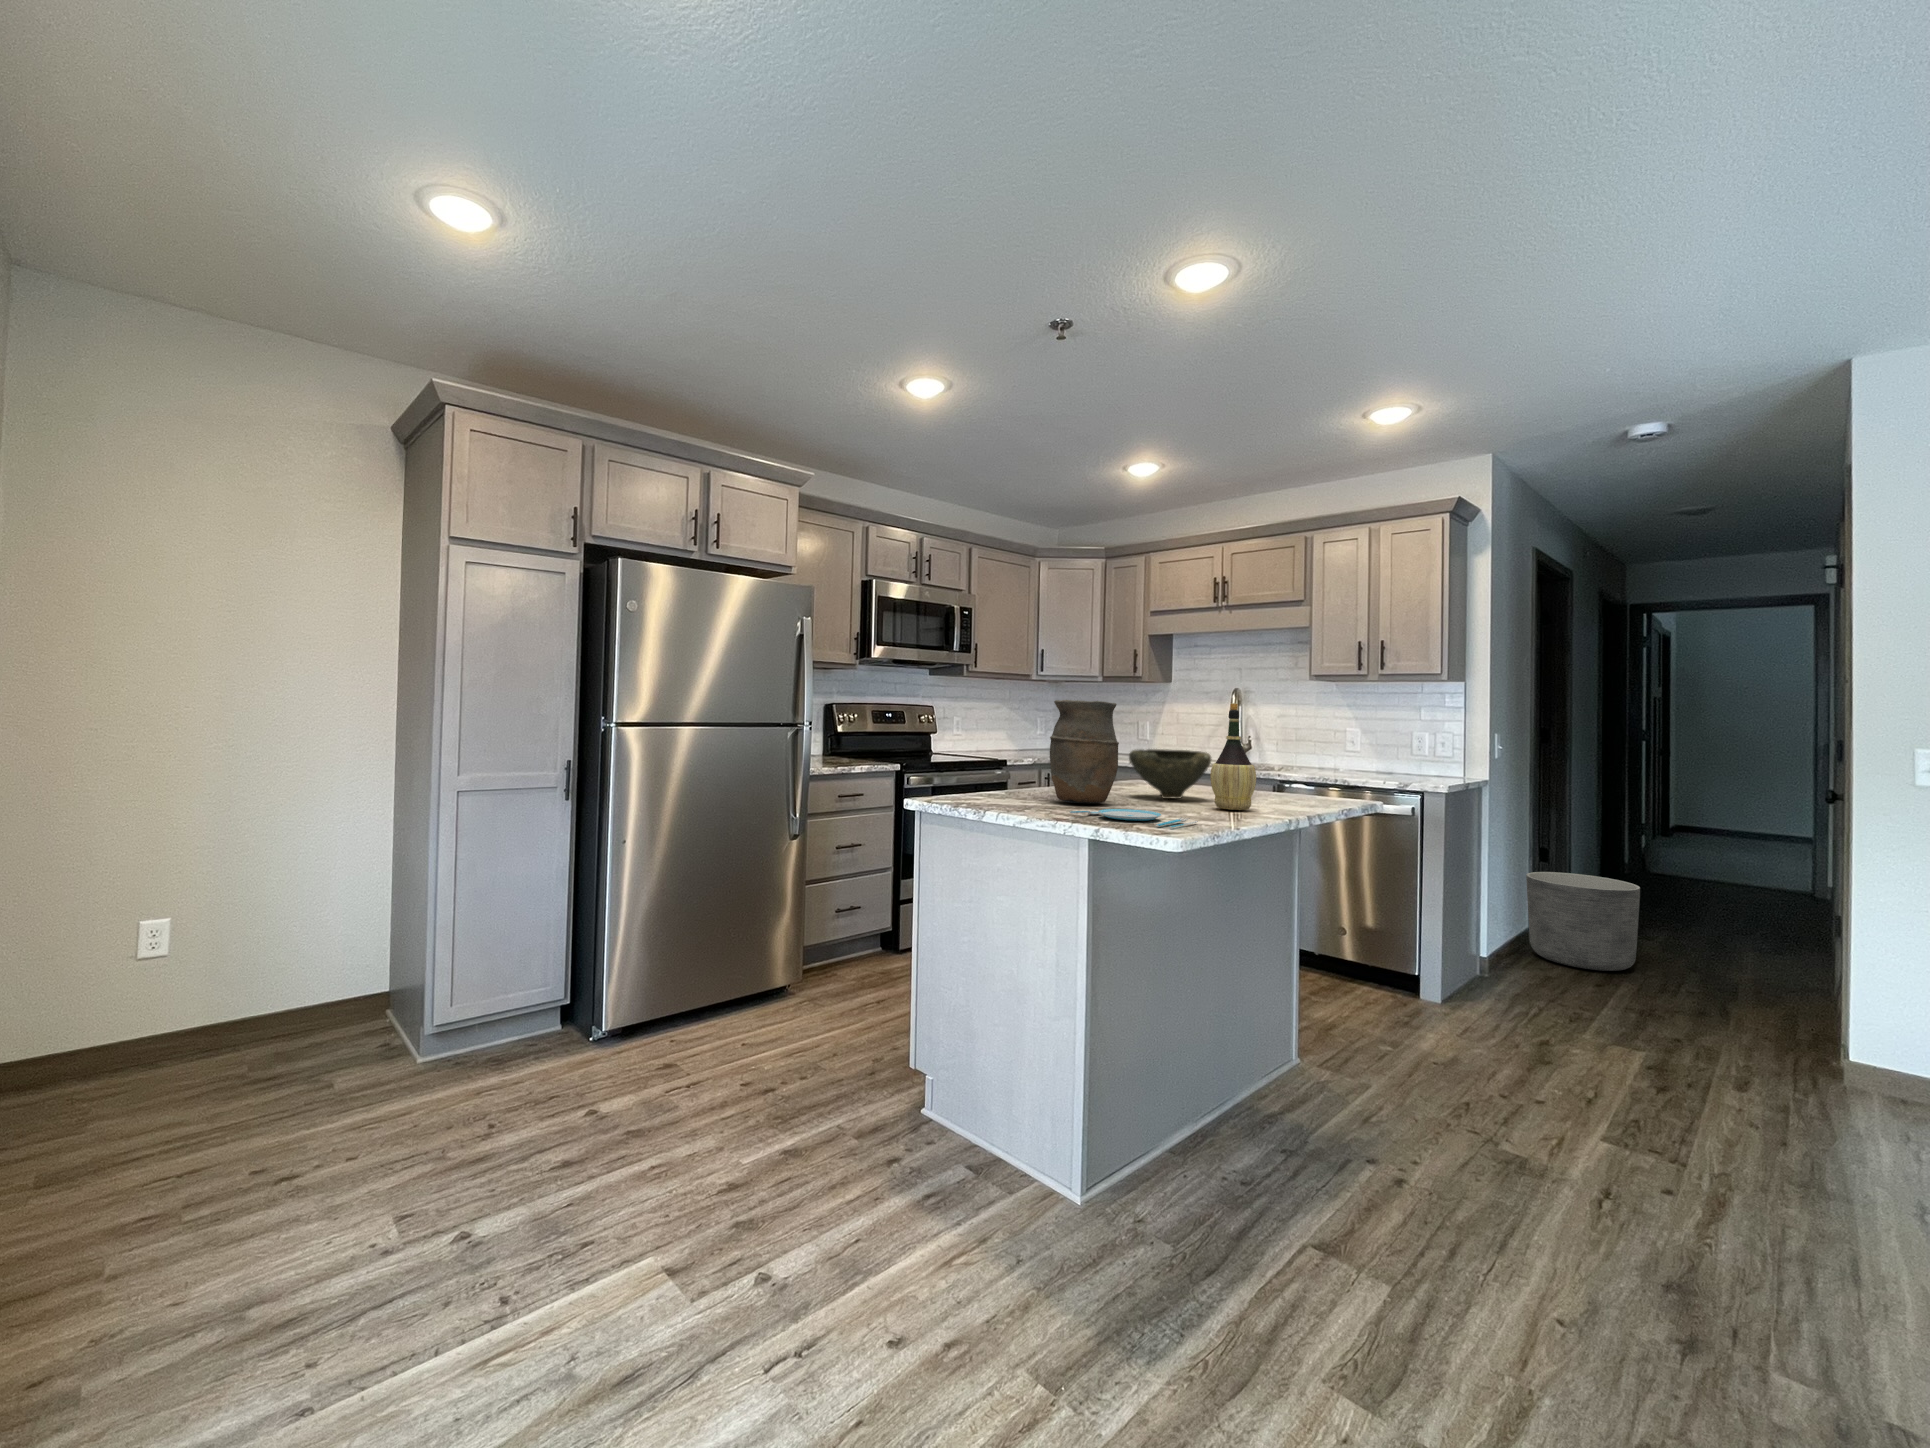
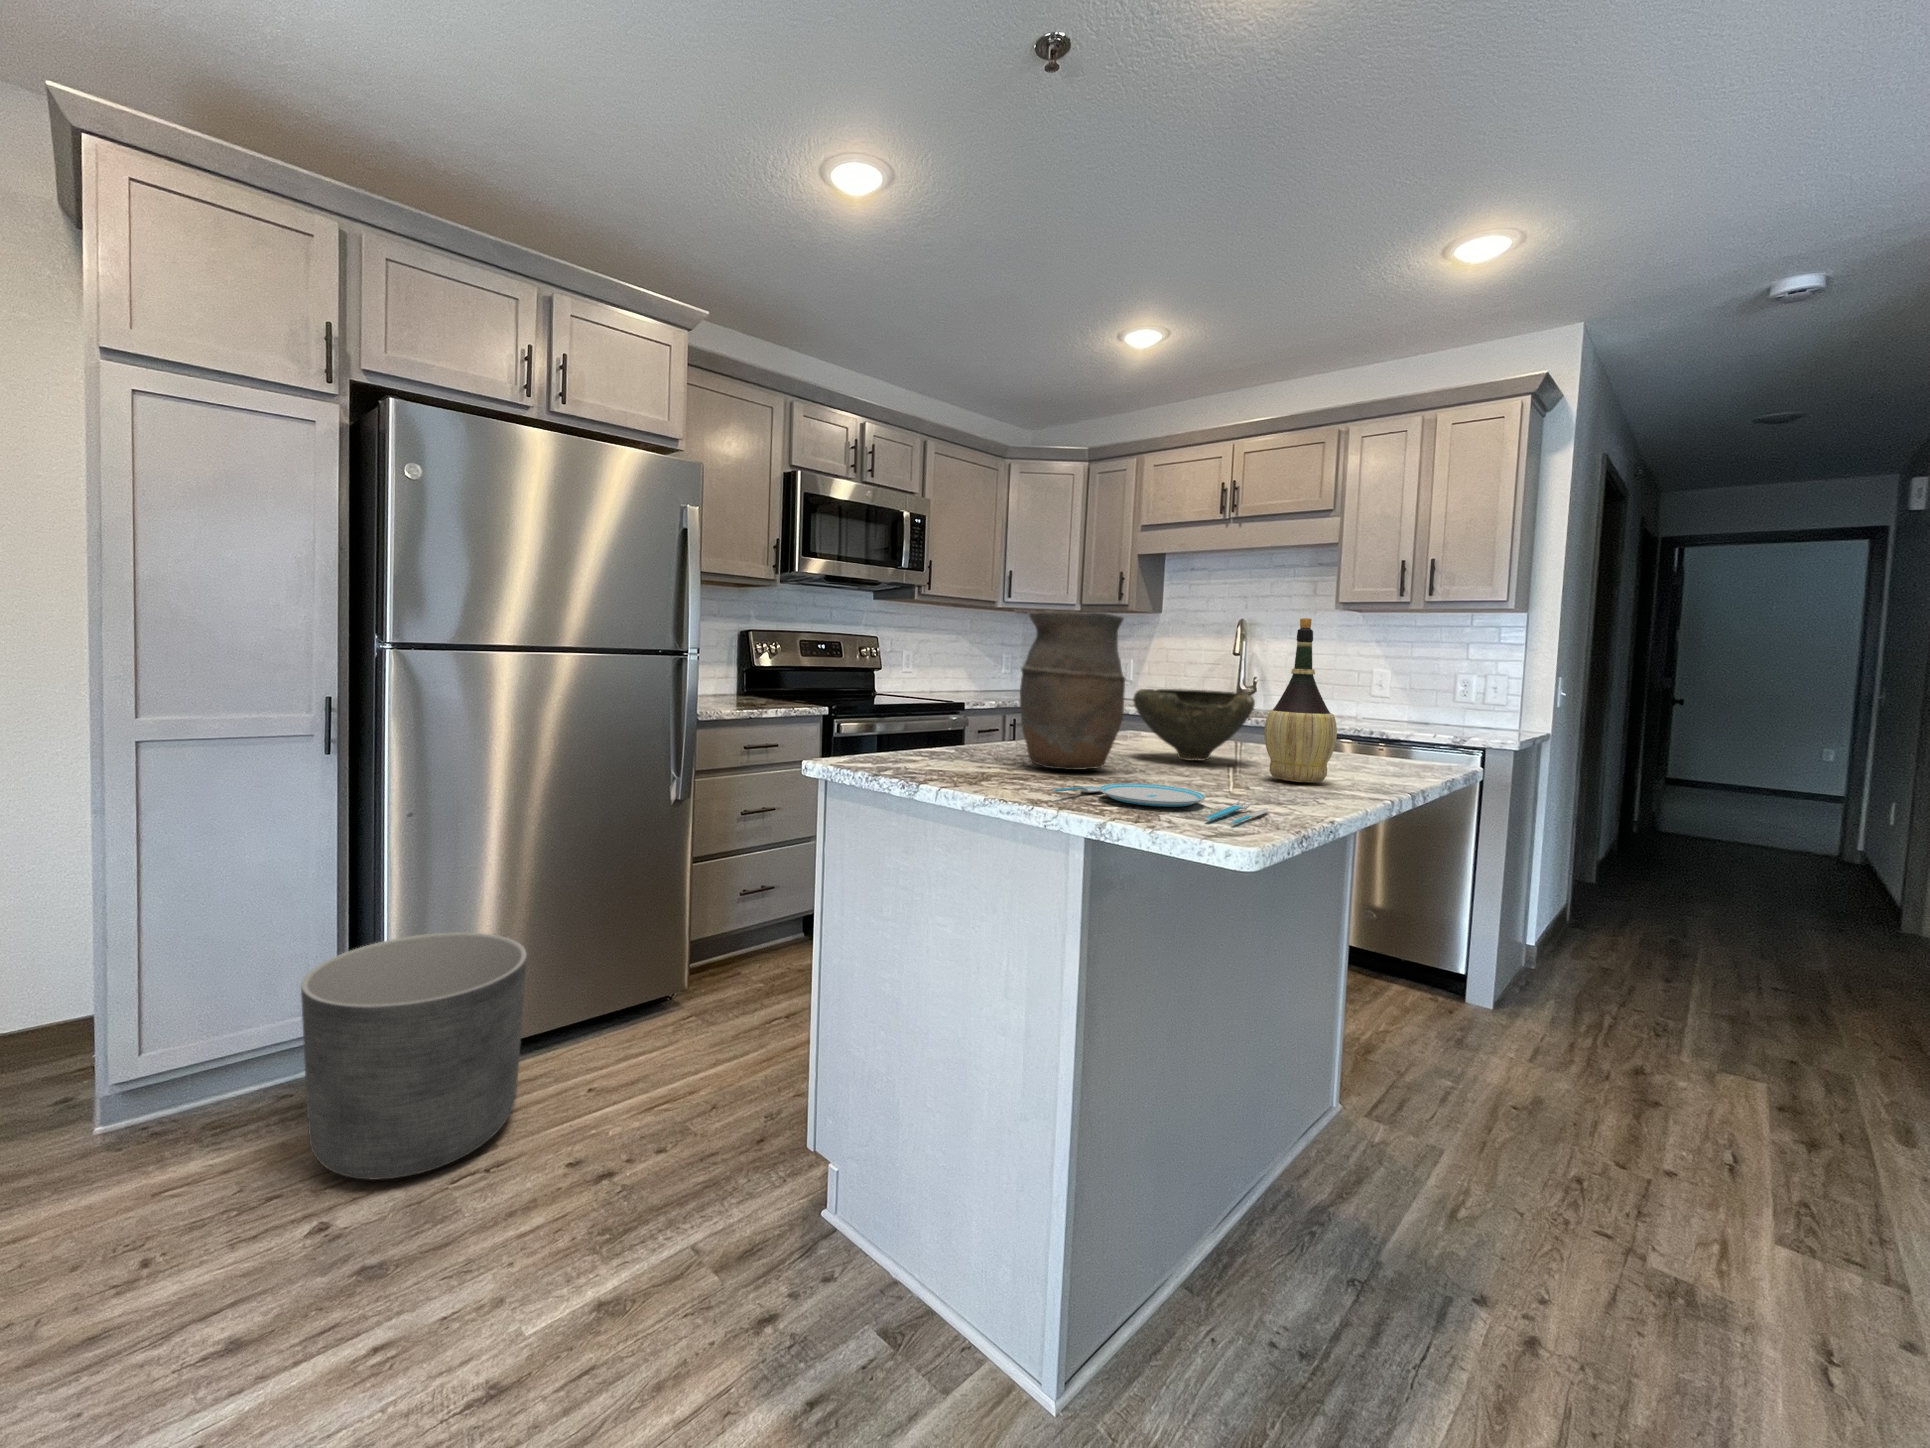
planter: present [1526,872,1640,971] -> present [301,932,527,1180]

